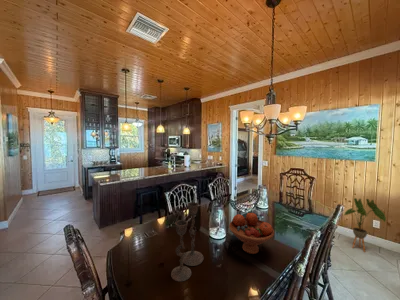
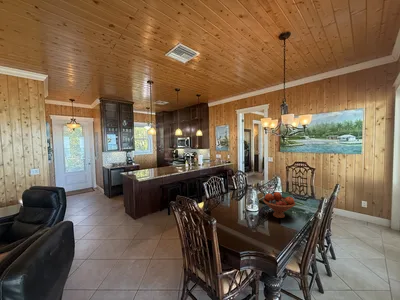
house plant: present [344,198,386,252] -> none [338,184,371,226]
candlestick: present [171,202,204,282] -> none [234,185,251,232]

